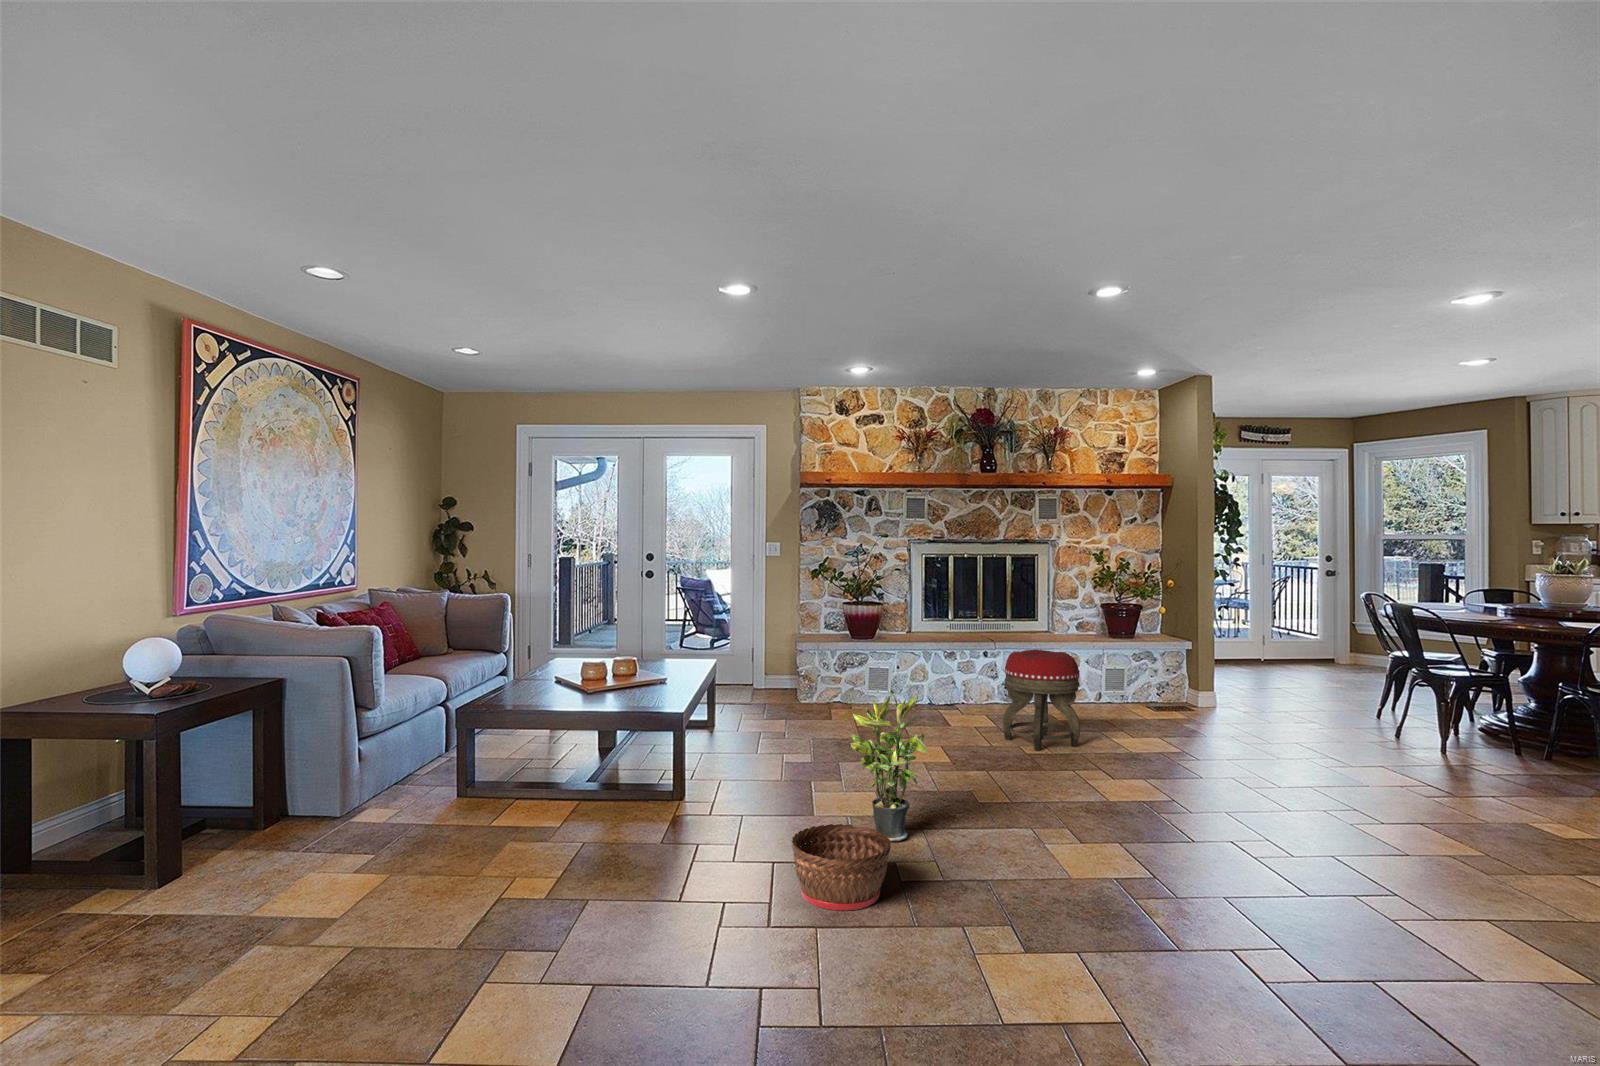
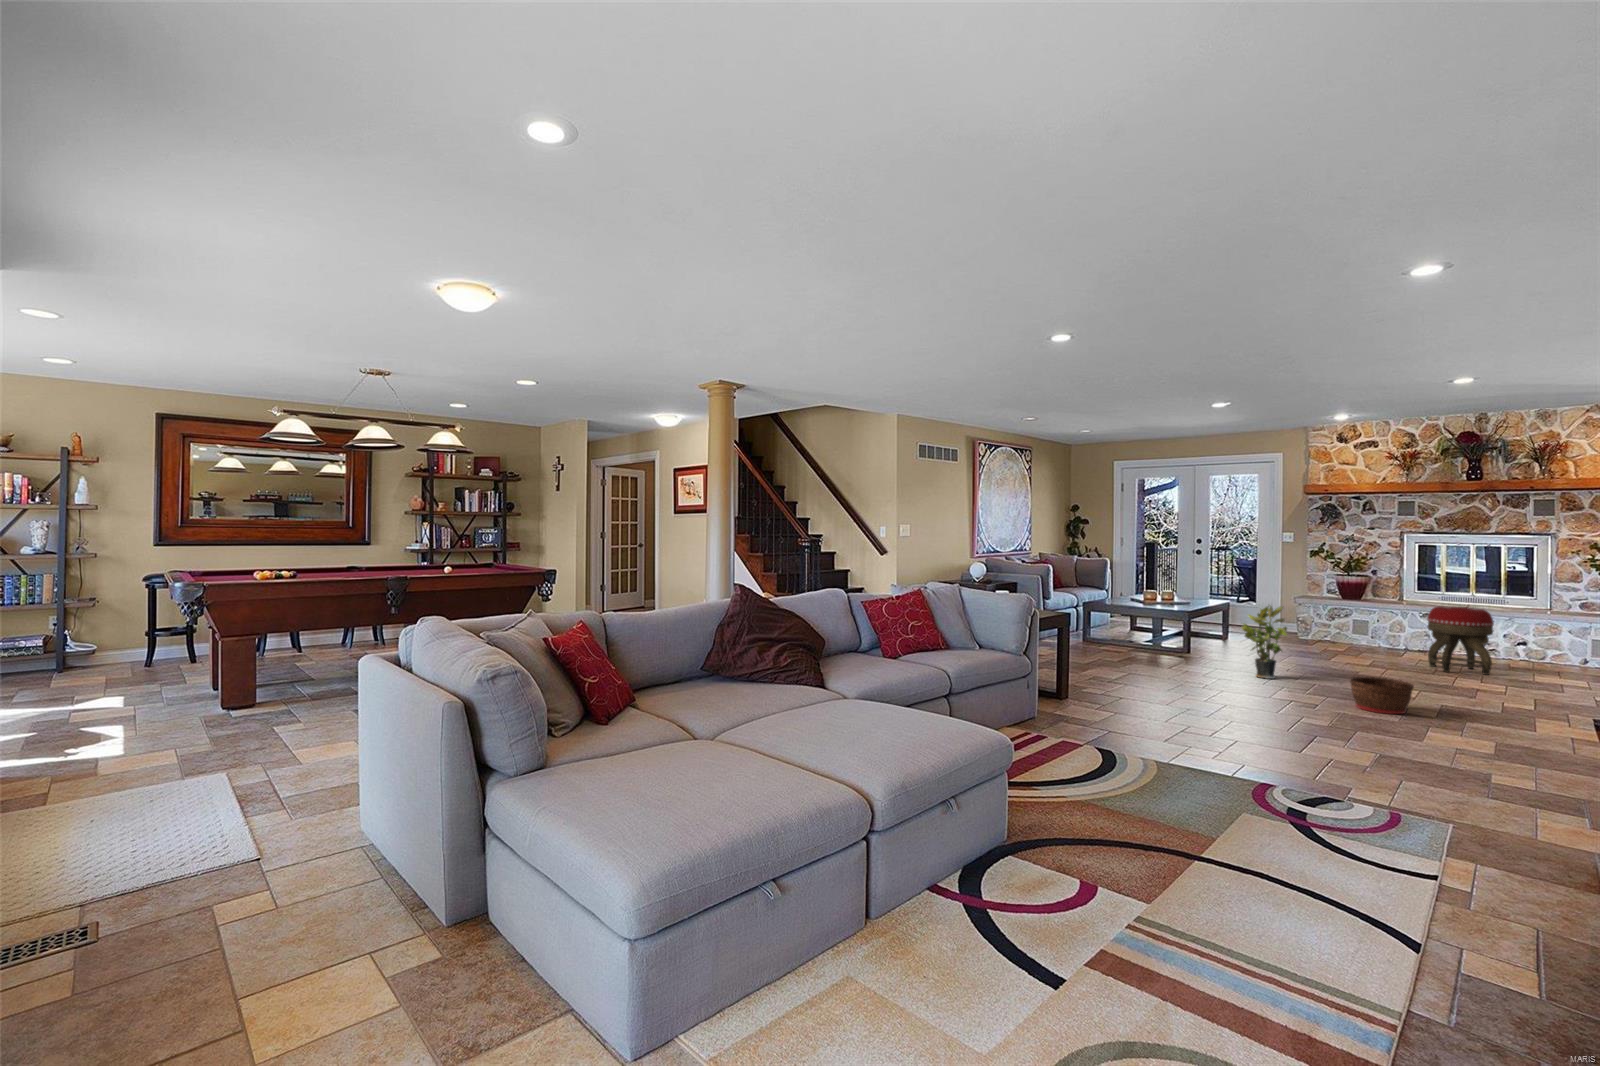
basket: present [792,824,891,910] -> present [1350,677,1414,714]

